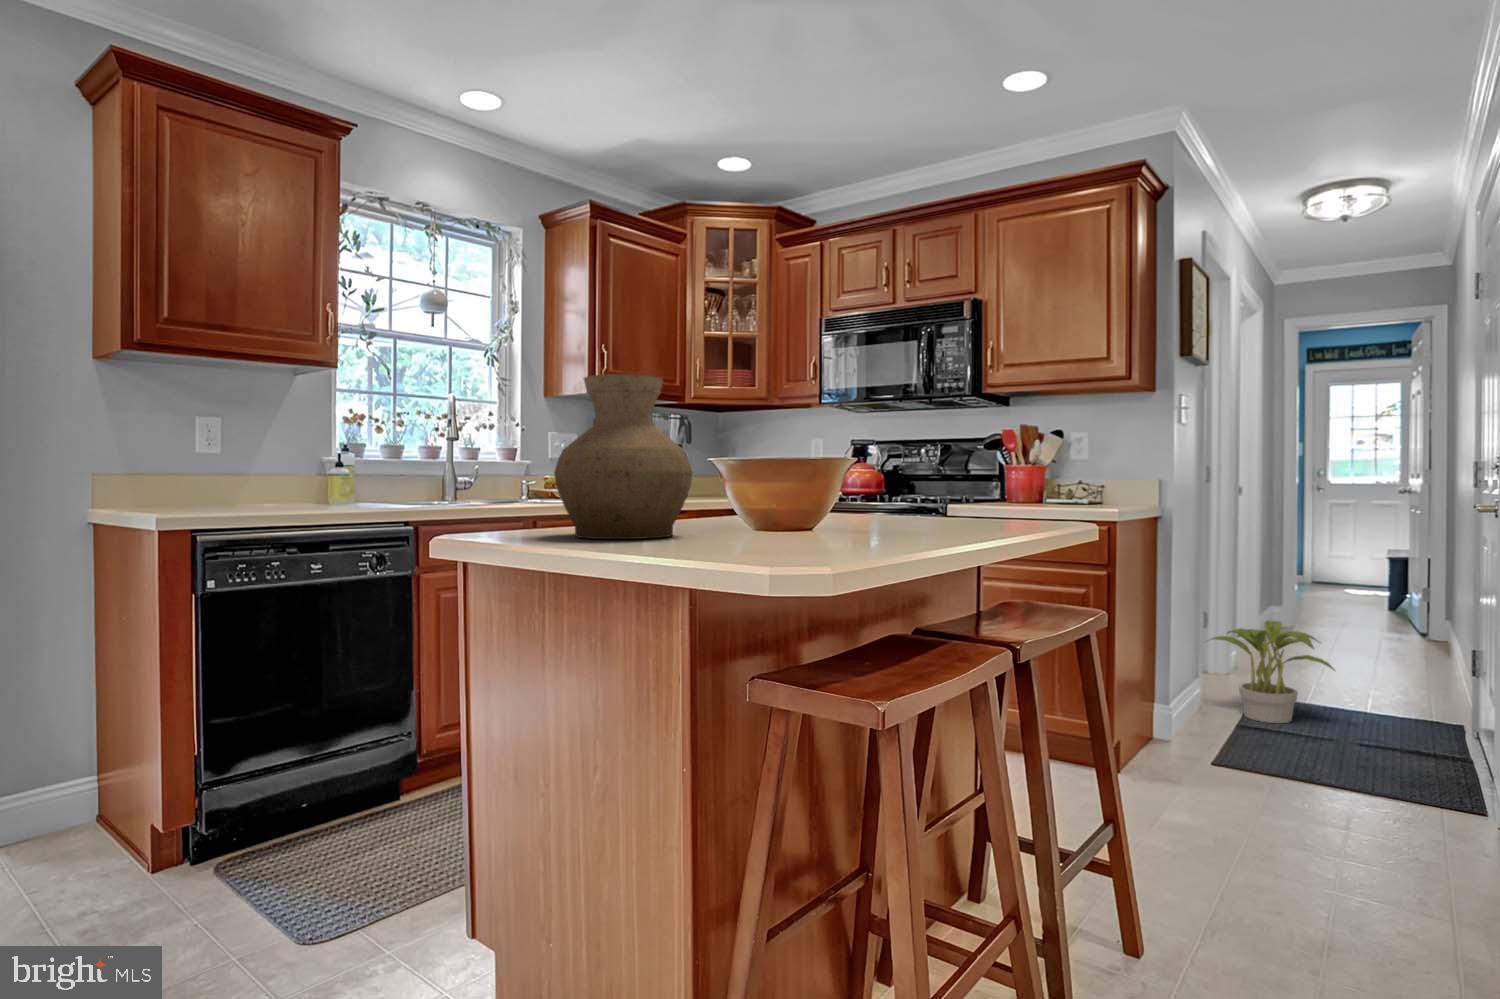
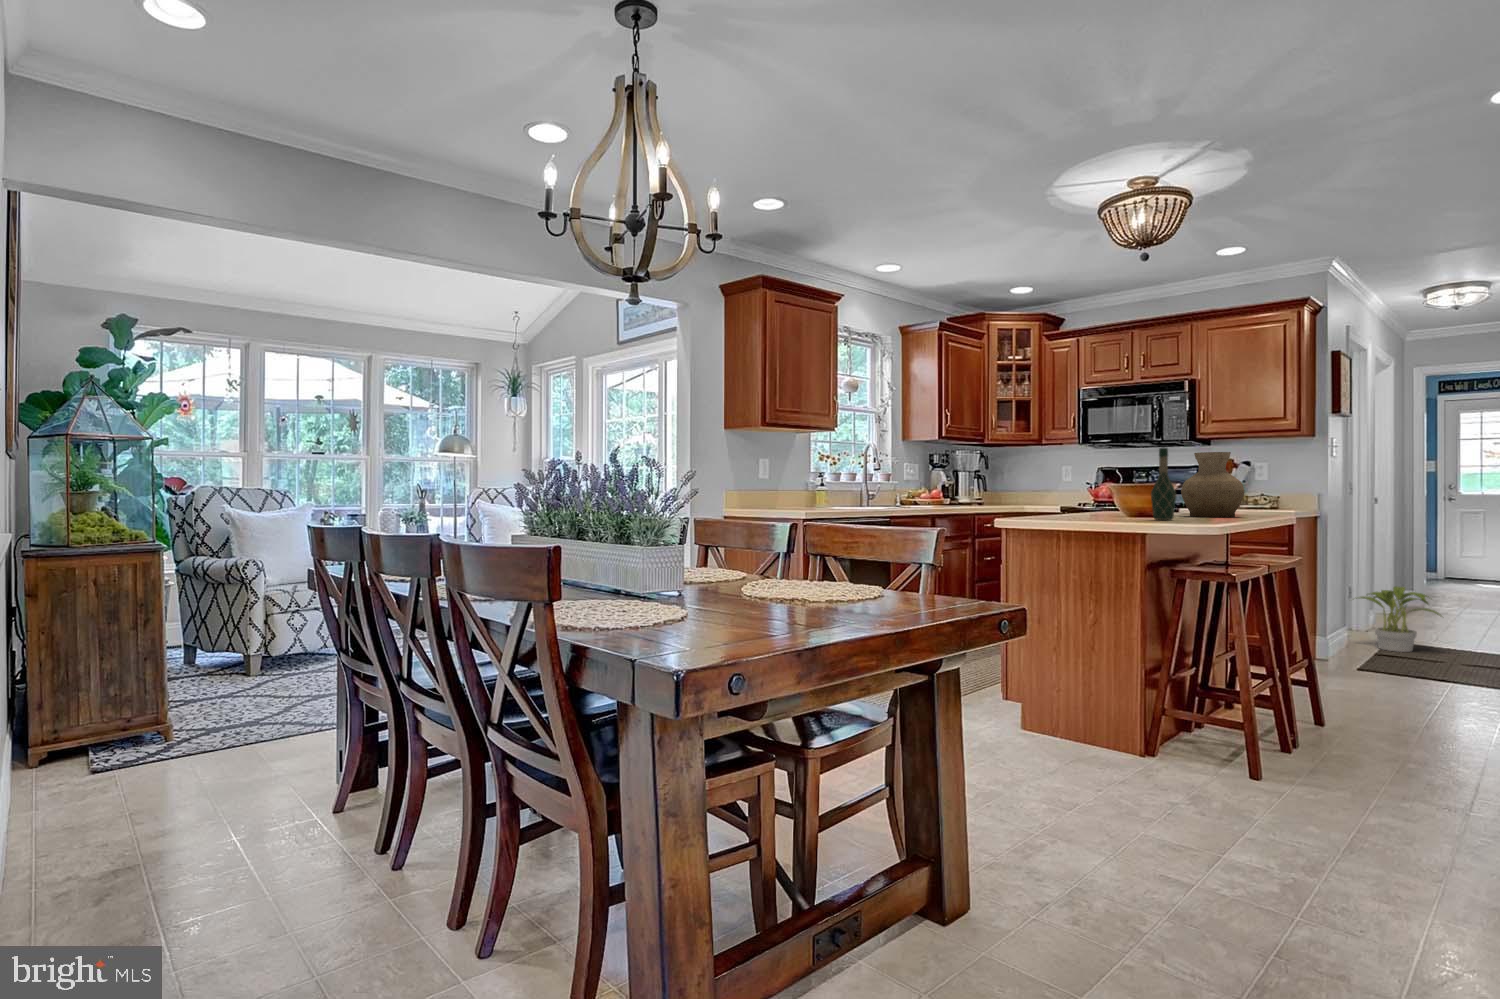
wine bottle: none [730,360,789,547] -> present [1151,448,1176,520]
vase: present [554,374,692,539] -> present [1181,452,1245,517]

